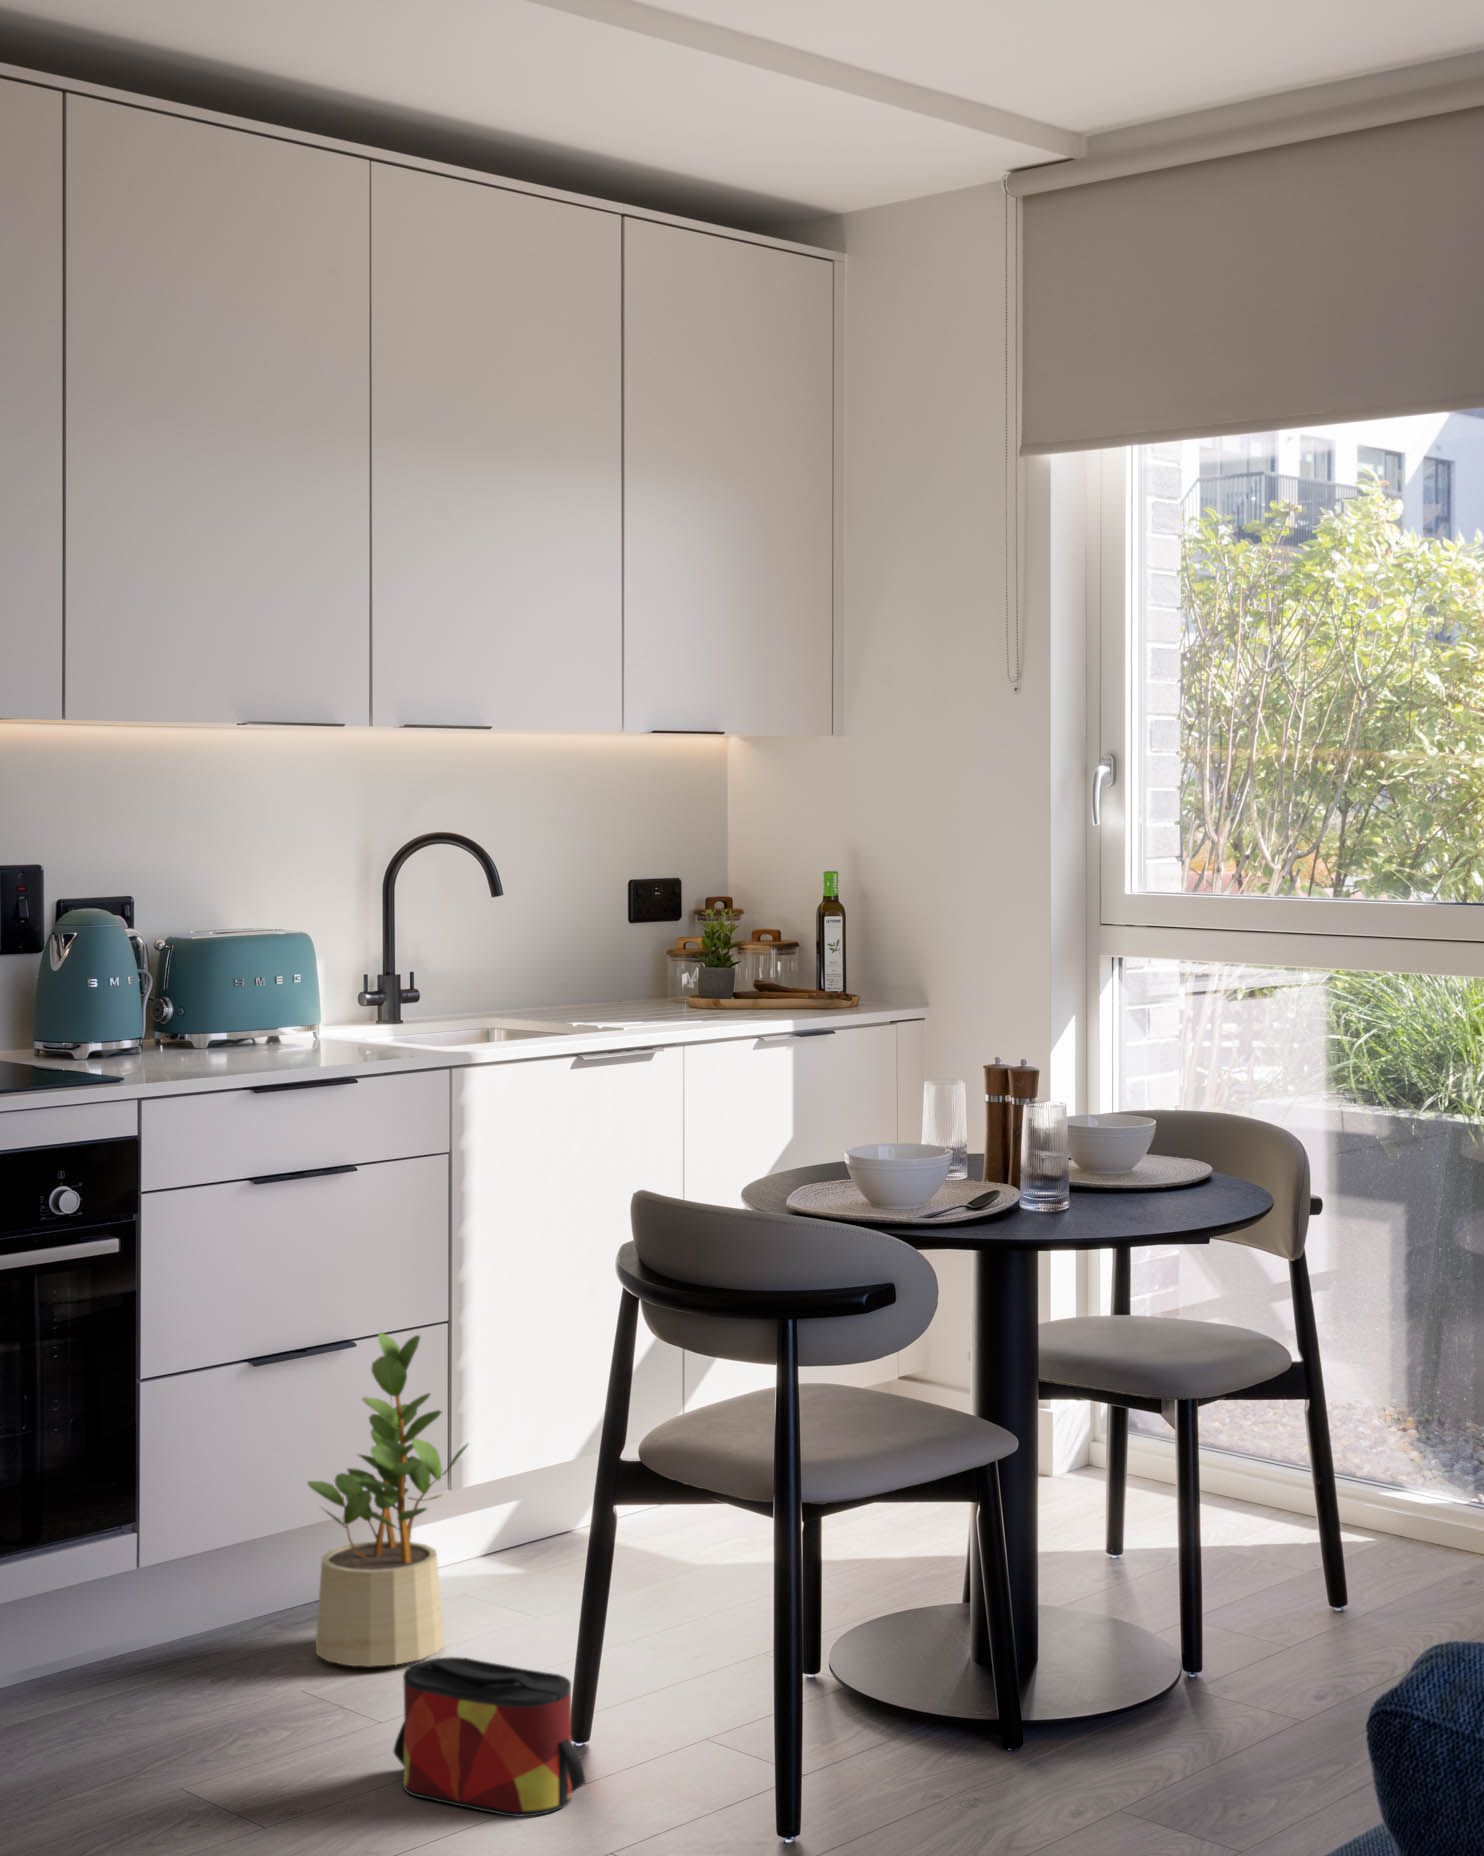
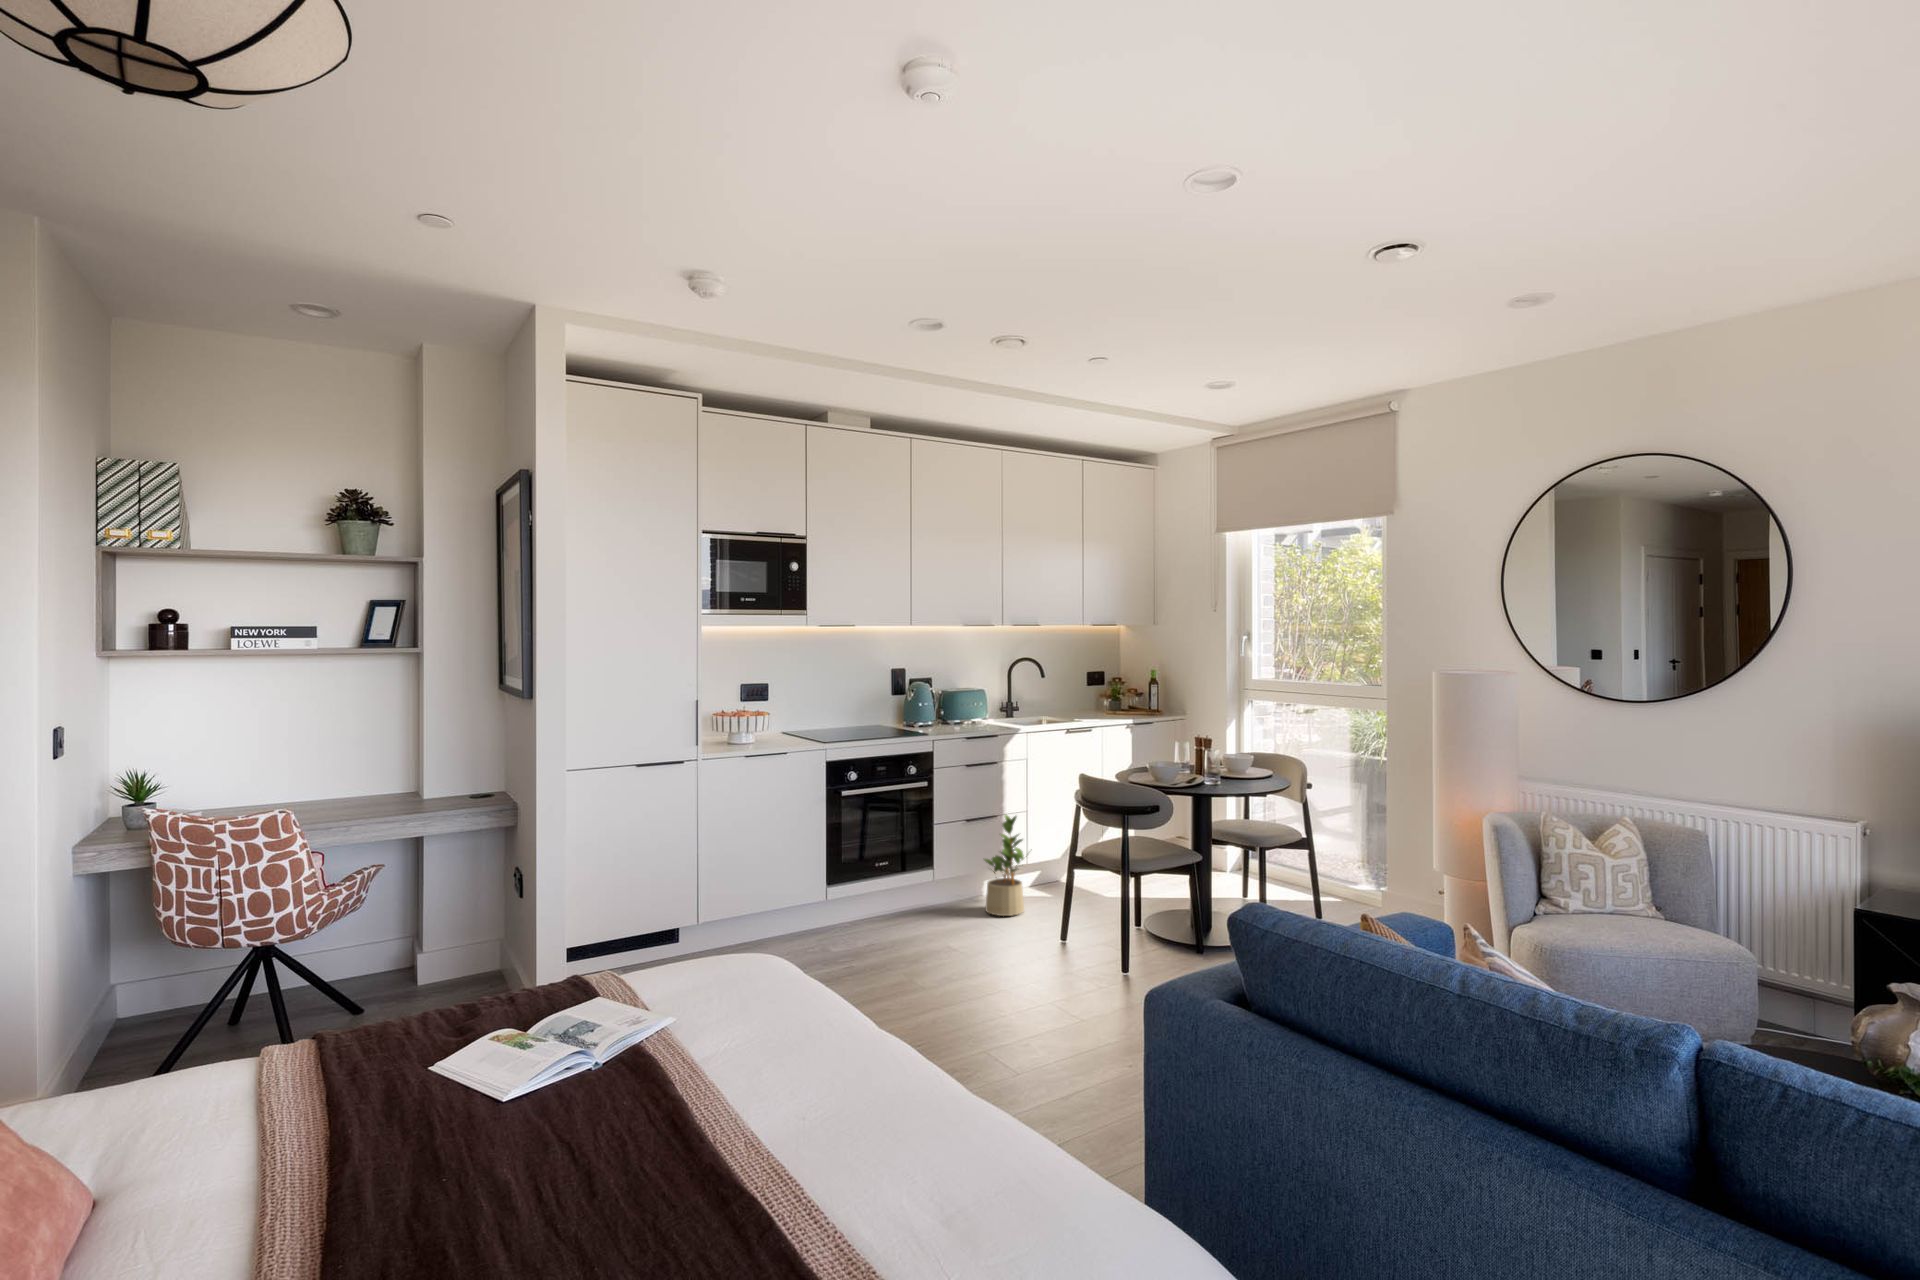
bag: present [394,1657,586,1817] -> none [1007,913,1065,962]

